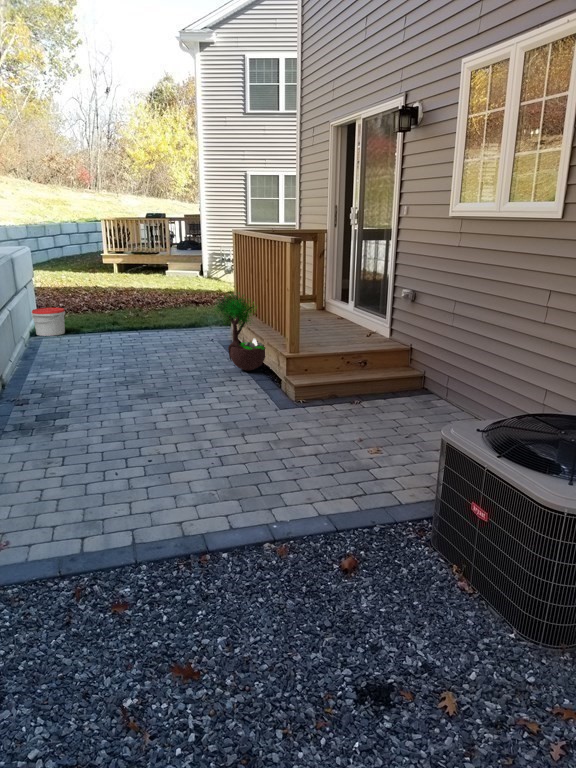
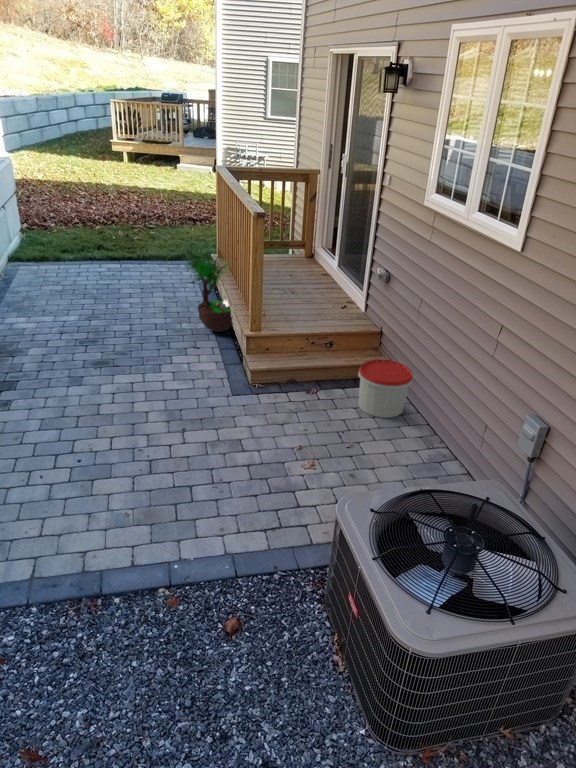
bucket: present [32,308,65,336] -> present [358,359,413,418]

